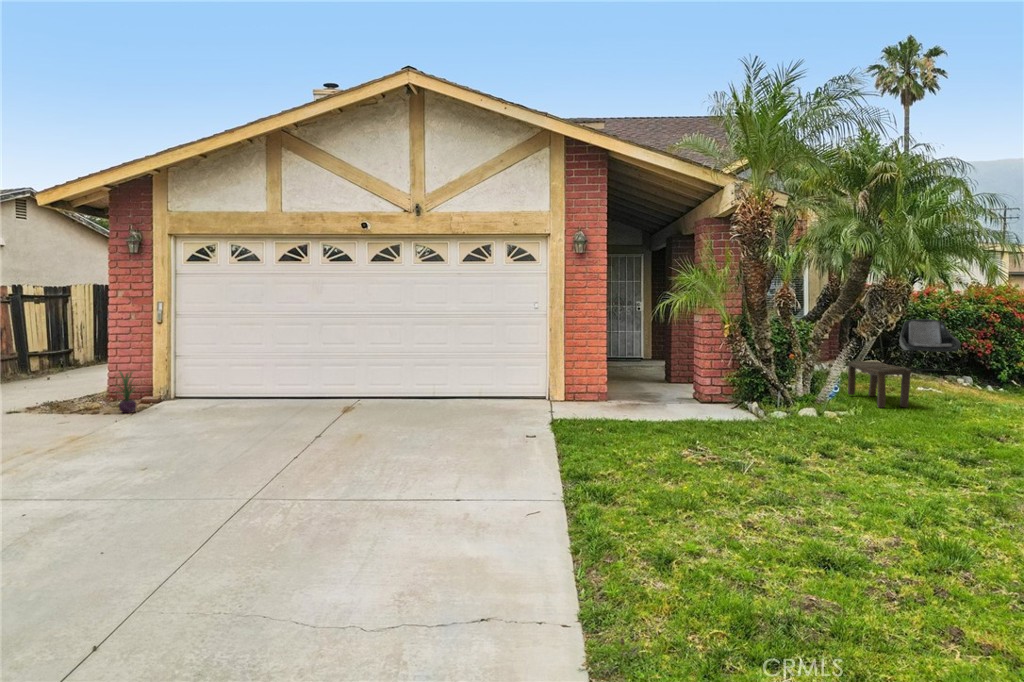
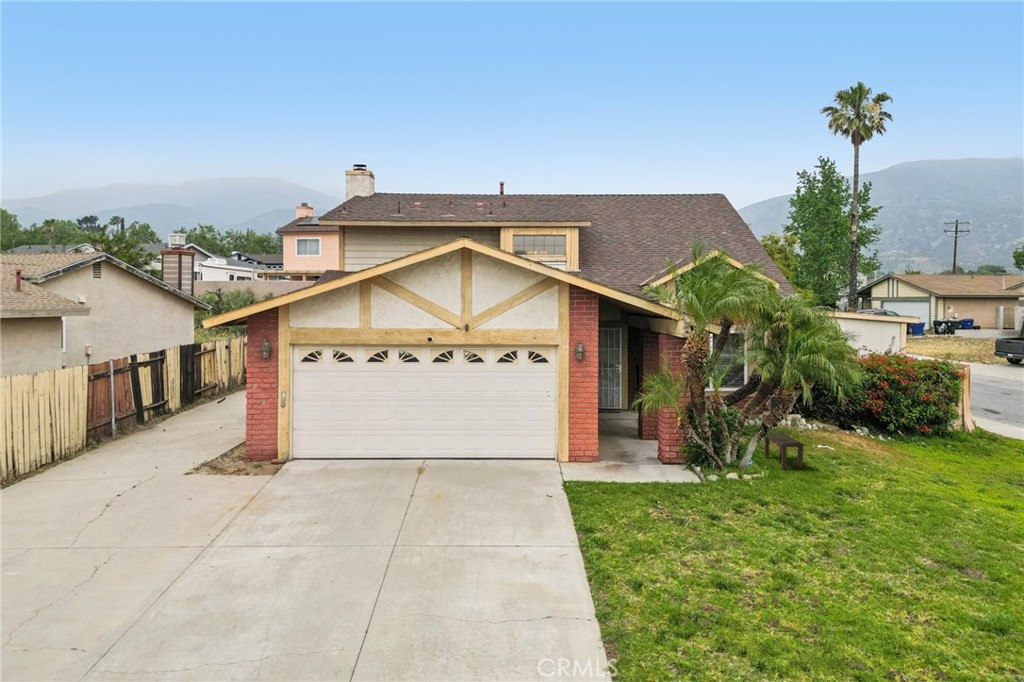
lounge chair: present [898,319,960,375] -> none [808,392,849,436]
decorative plant: present [118,371,137,413] -> none [245,441,280,472]

